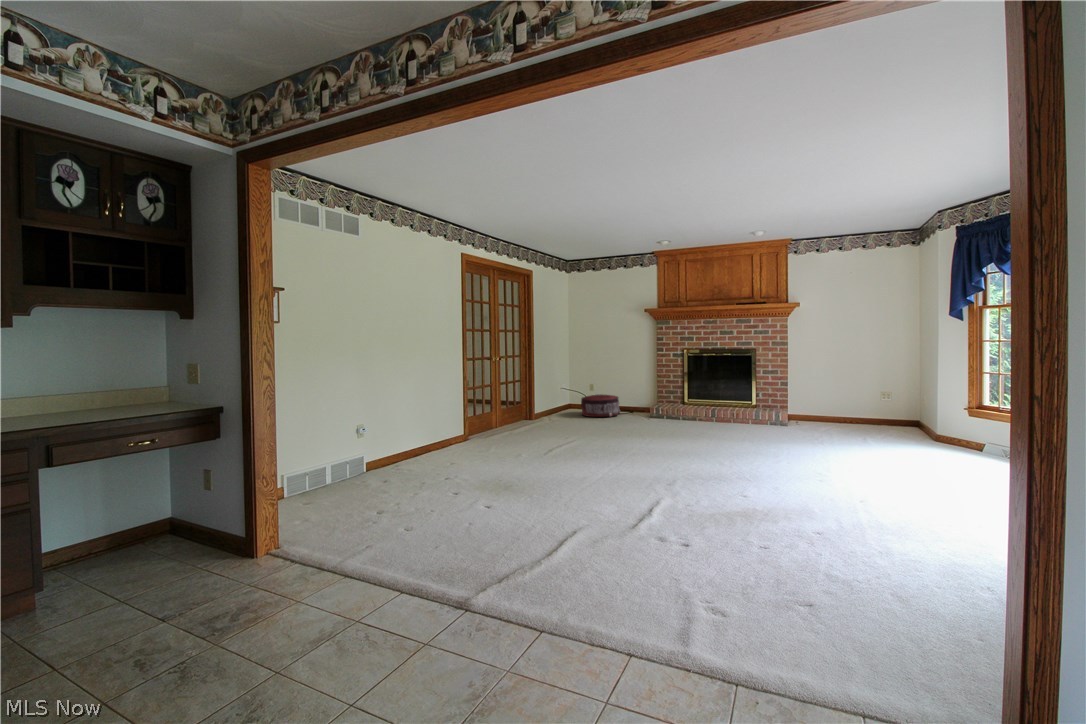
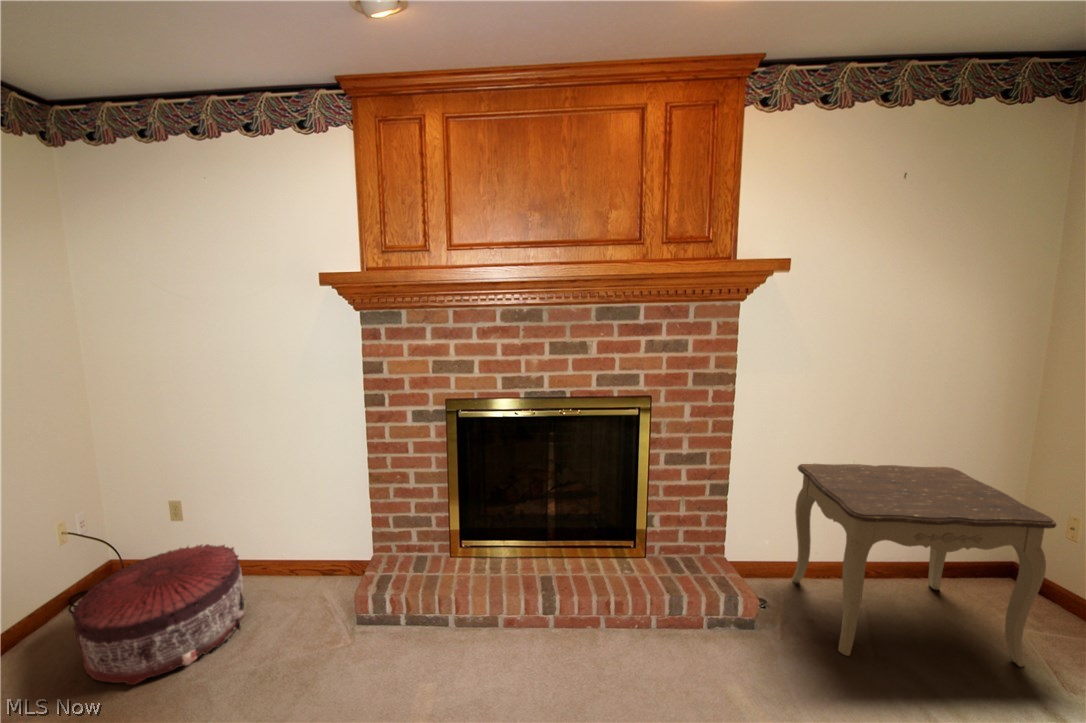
side table: none [815,376,887,433] -> present [792,464,1057,667]

